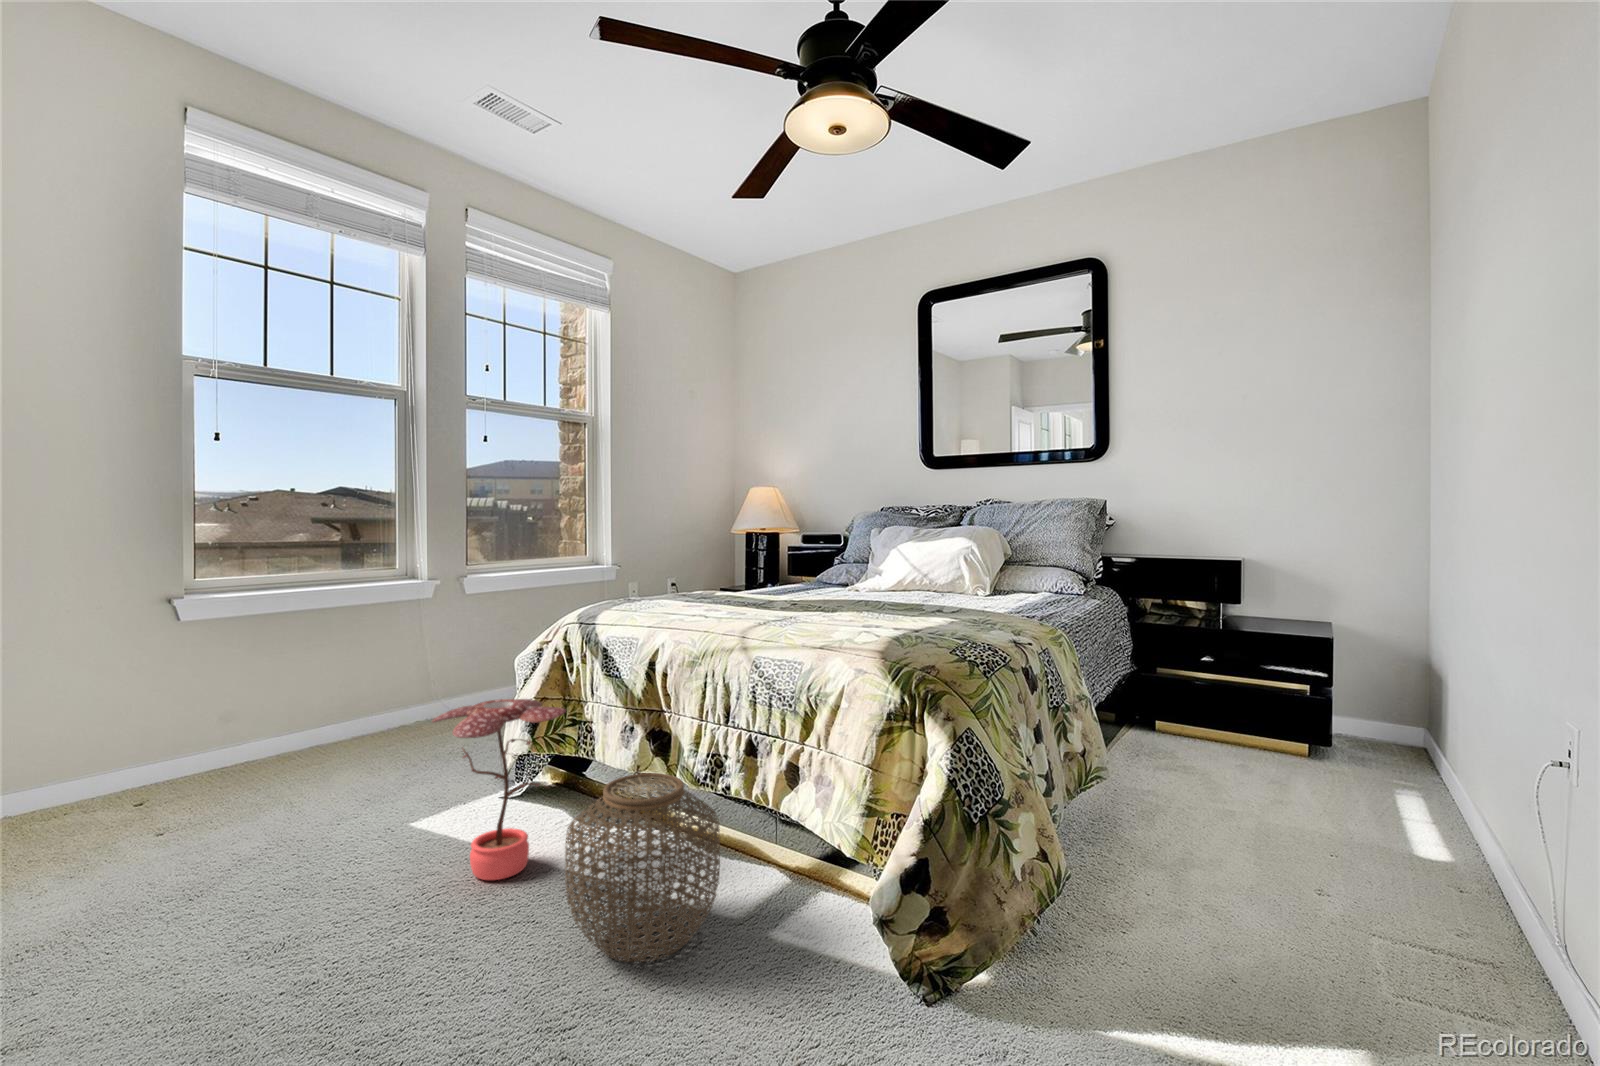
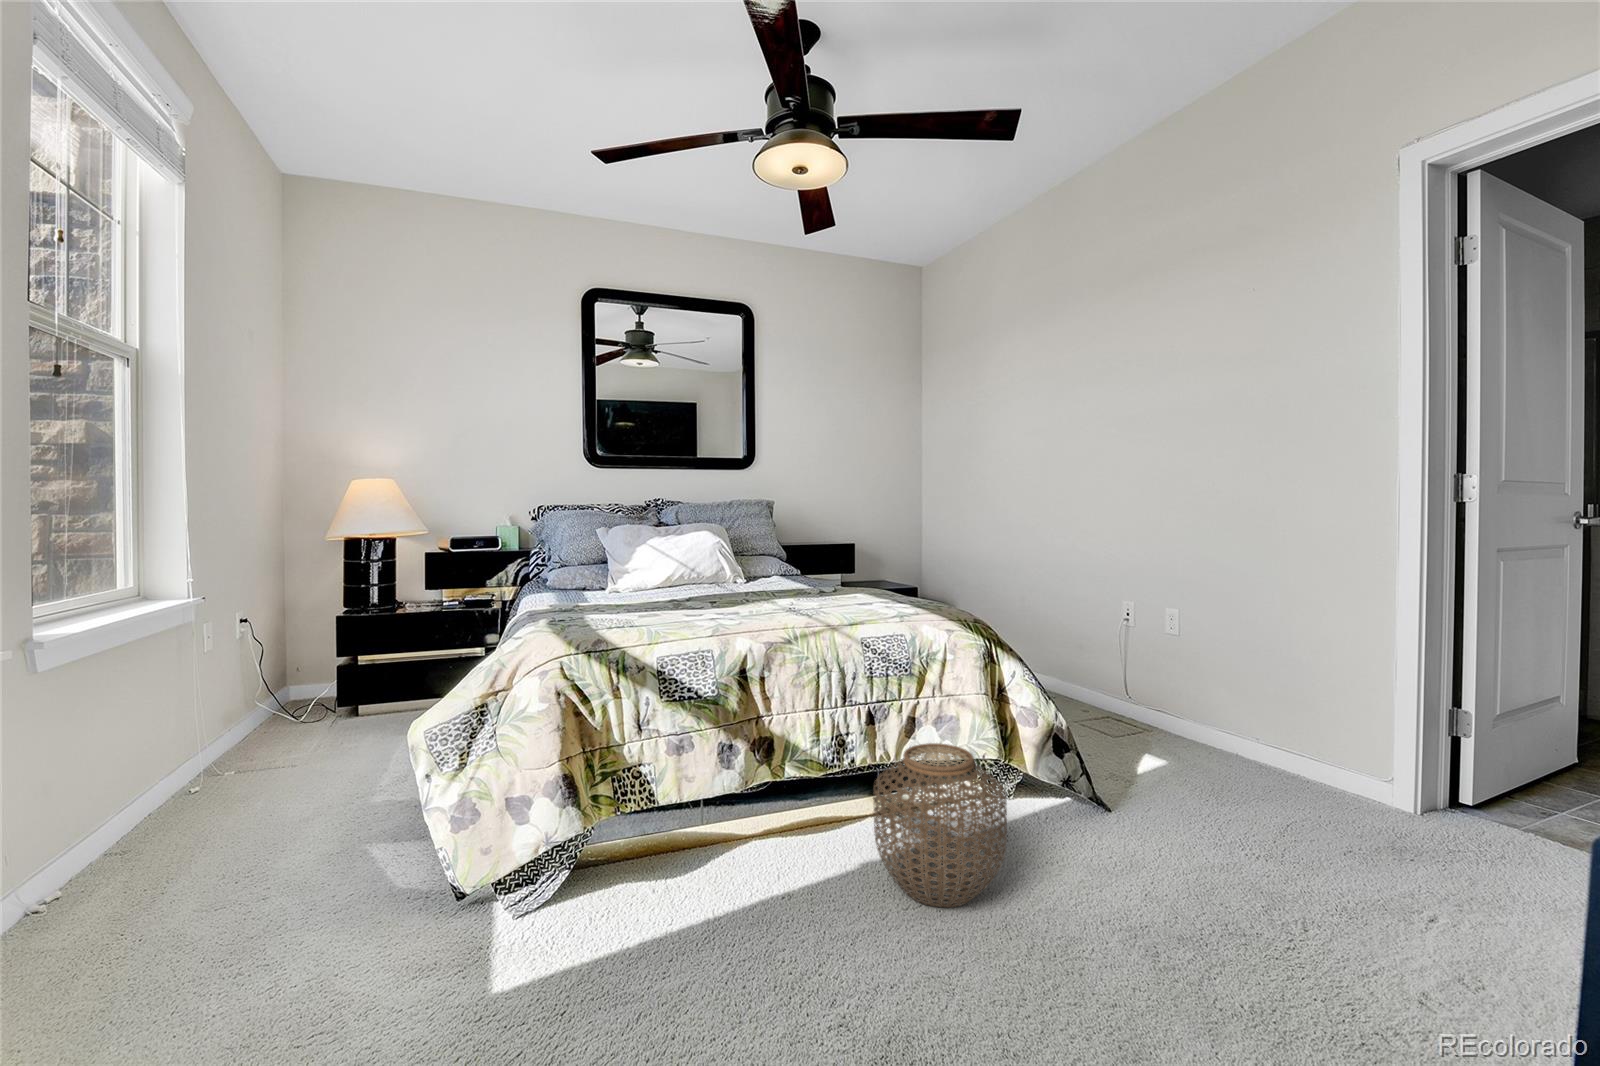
potted plant: present [432,699,566,880] -> none [659,732,789,957]

